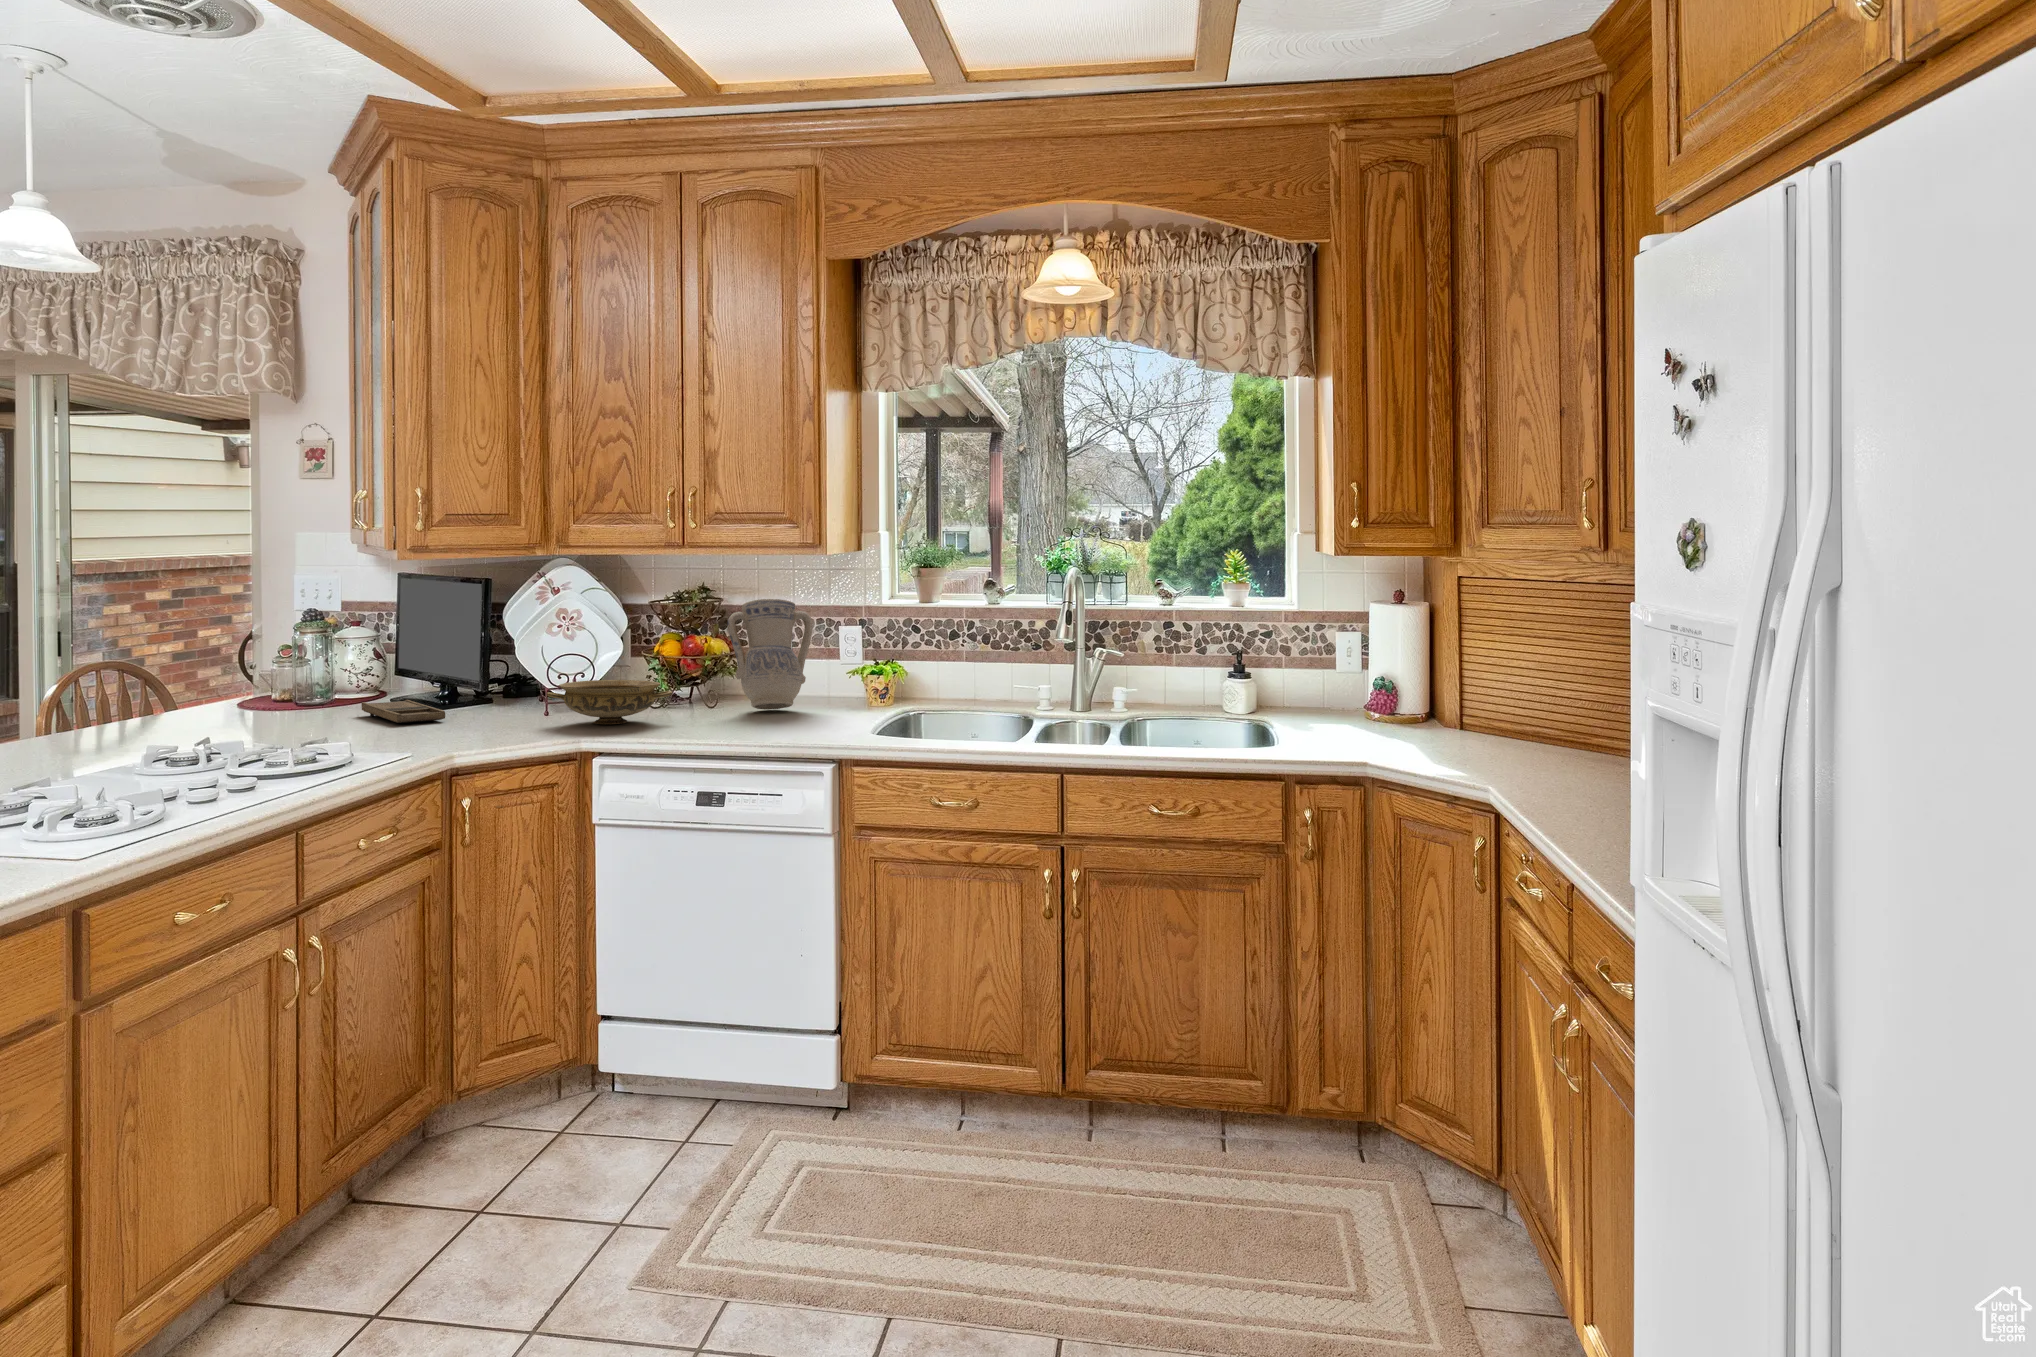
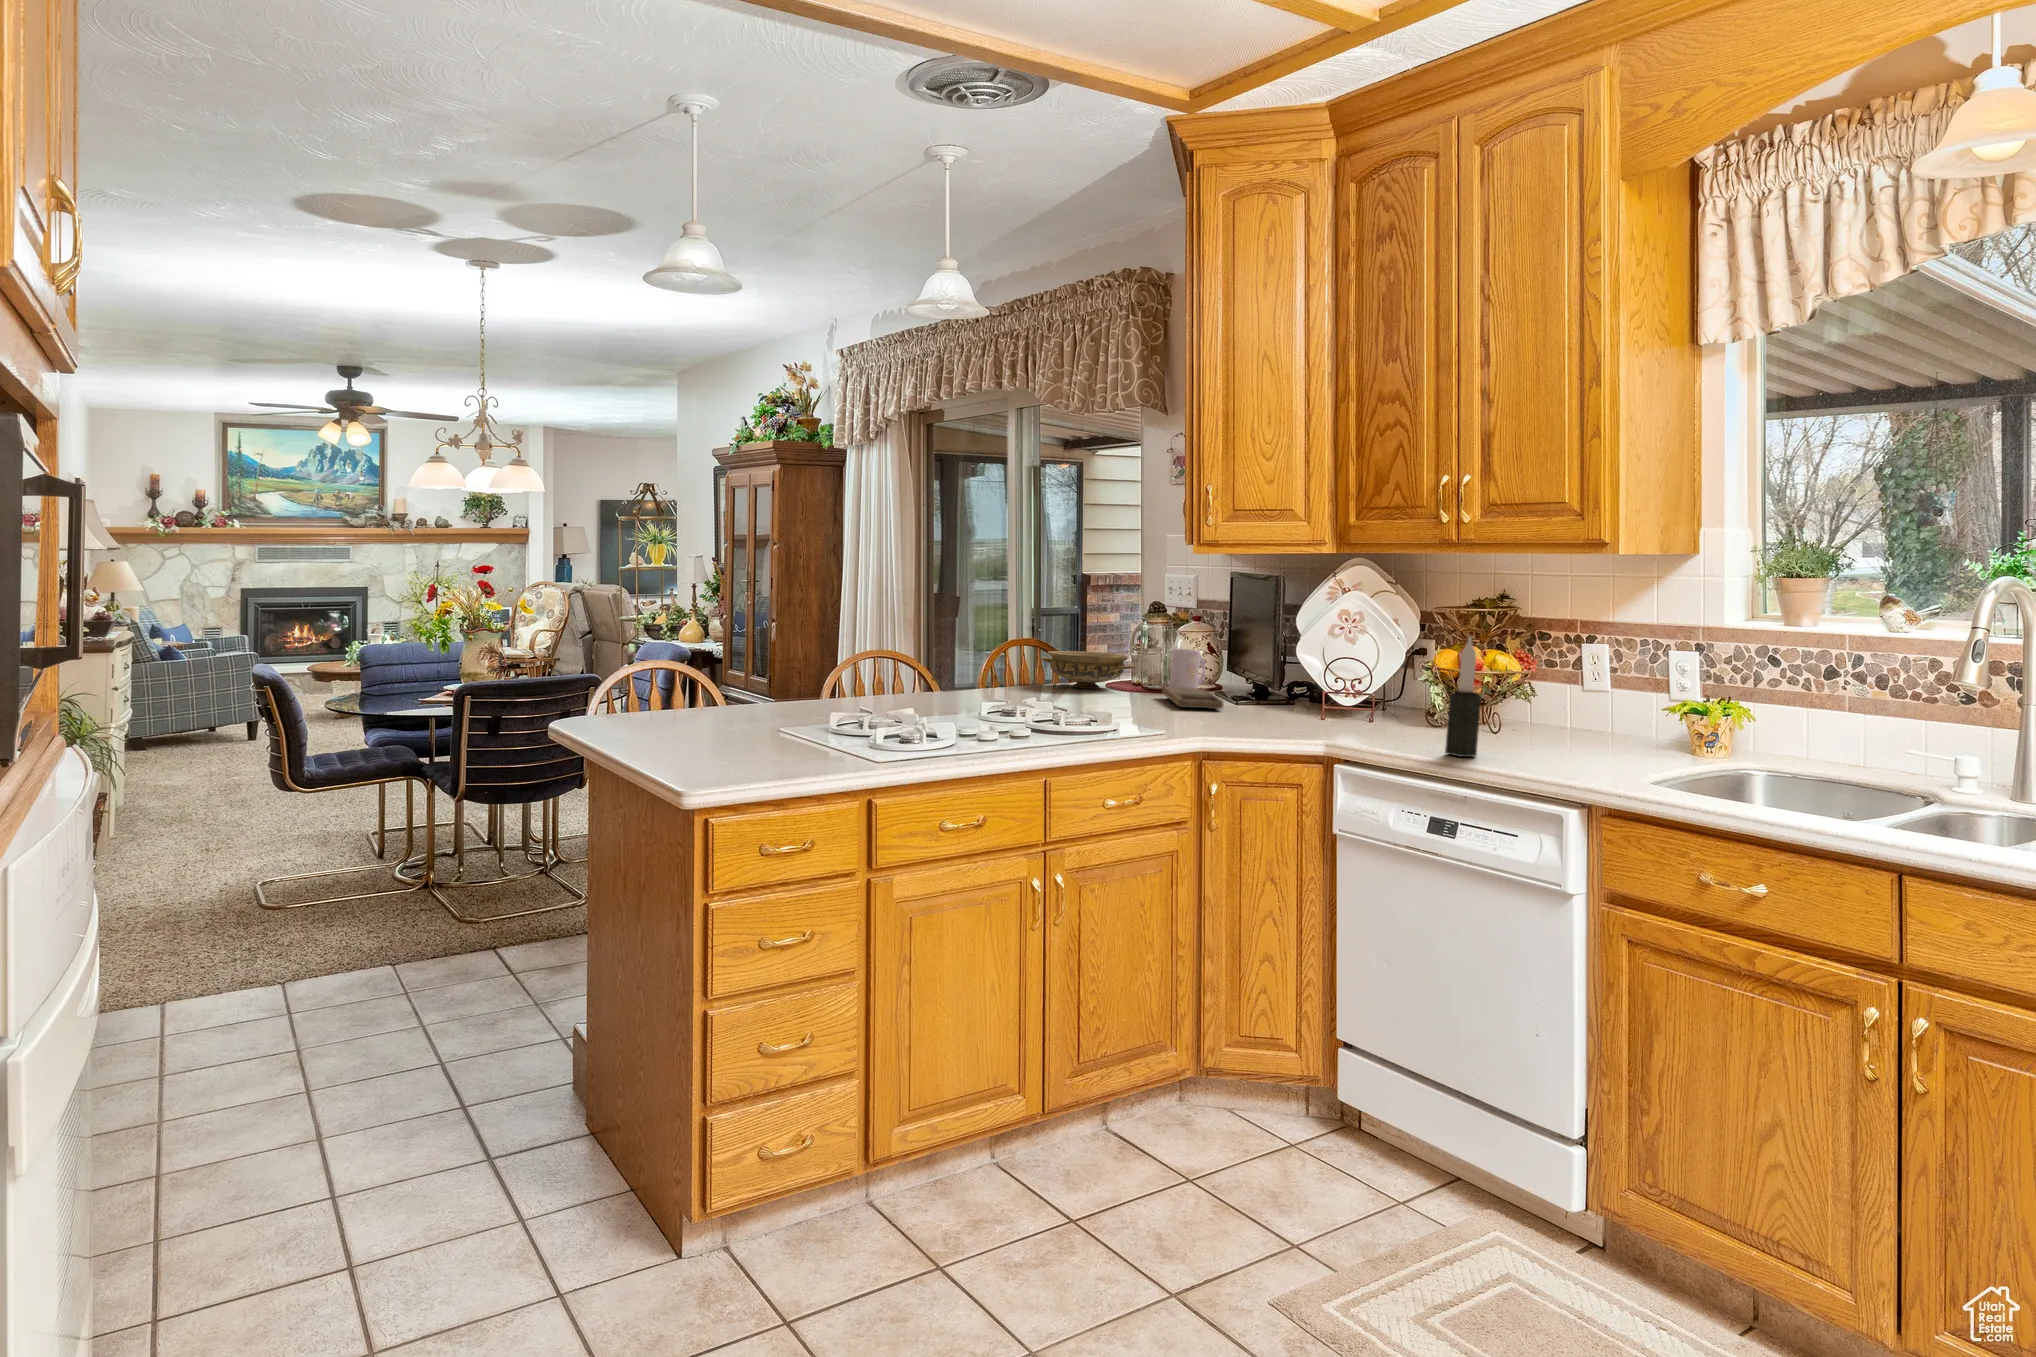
vase: present [728,599,812,710] -> none [1523,611,1630,740]
candle: none [688,628,716,735] -> present [1445,636,1481,757]
mug: none [358,660,399,706] -> present [1170,649,1205,688]
ceramic bowl: present [547,680,672,724] -> present [1041,651,1135,688]

